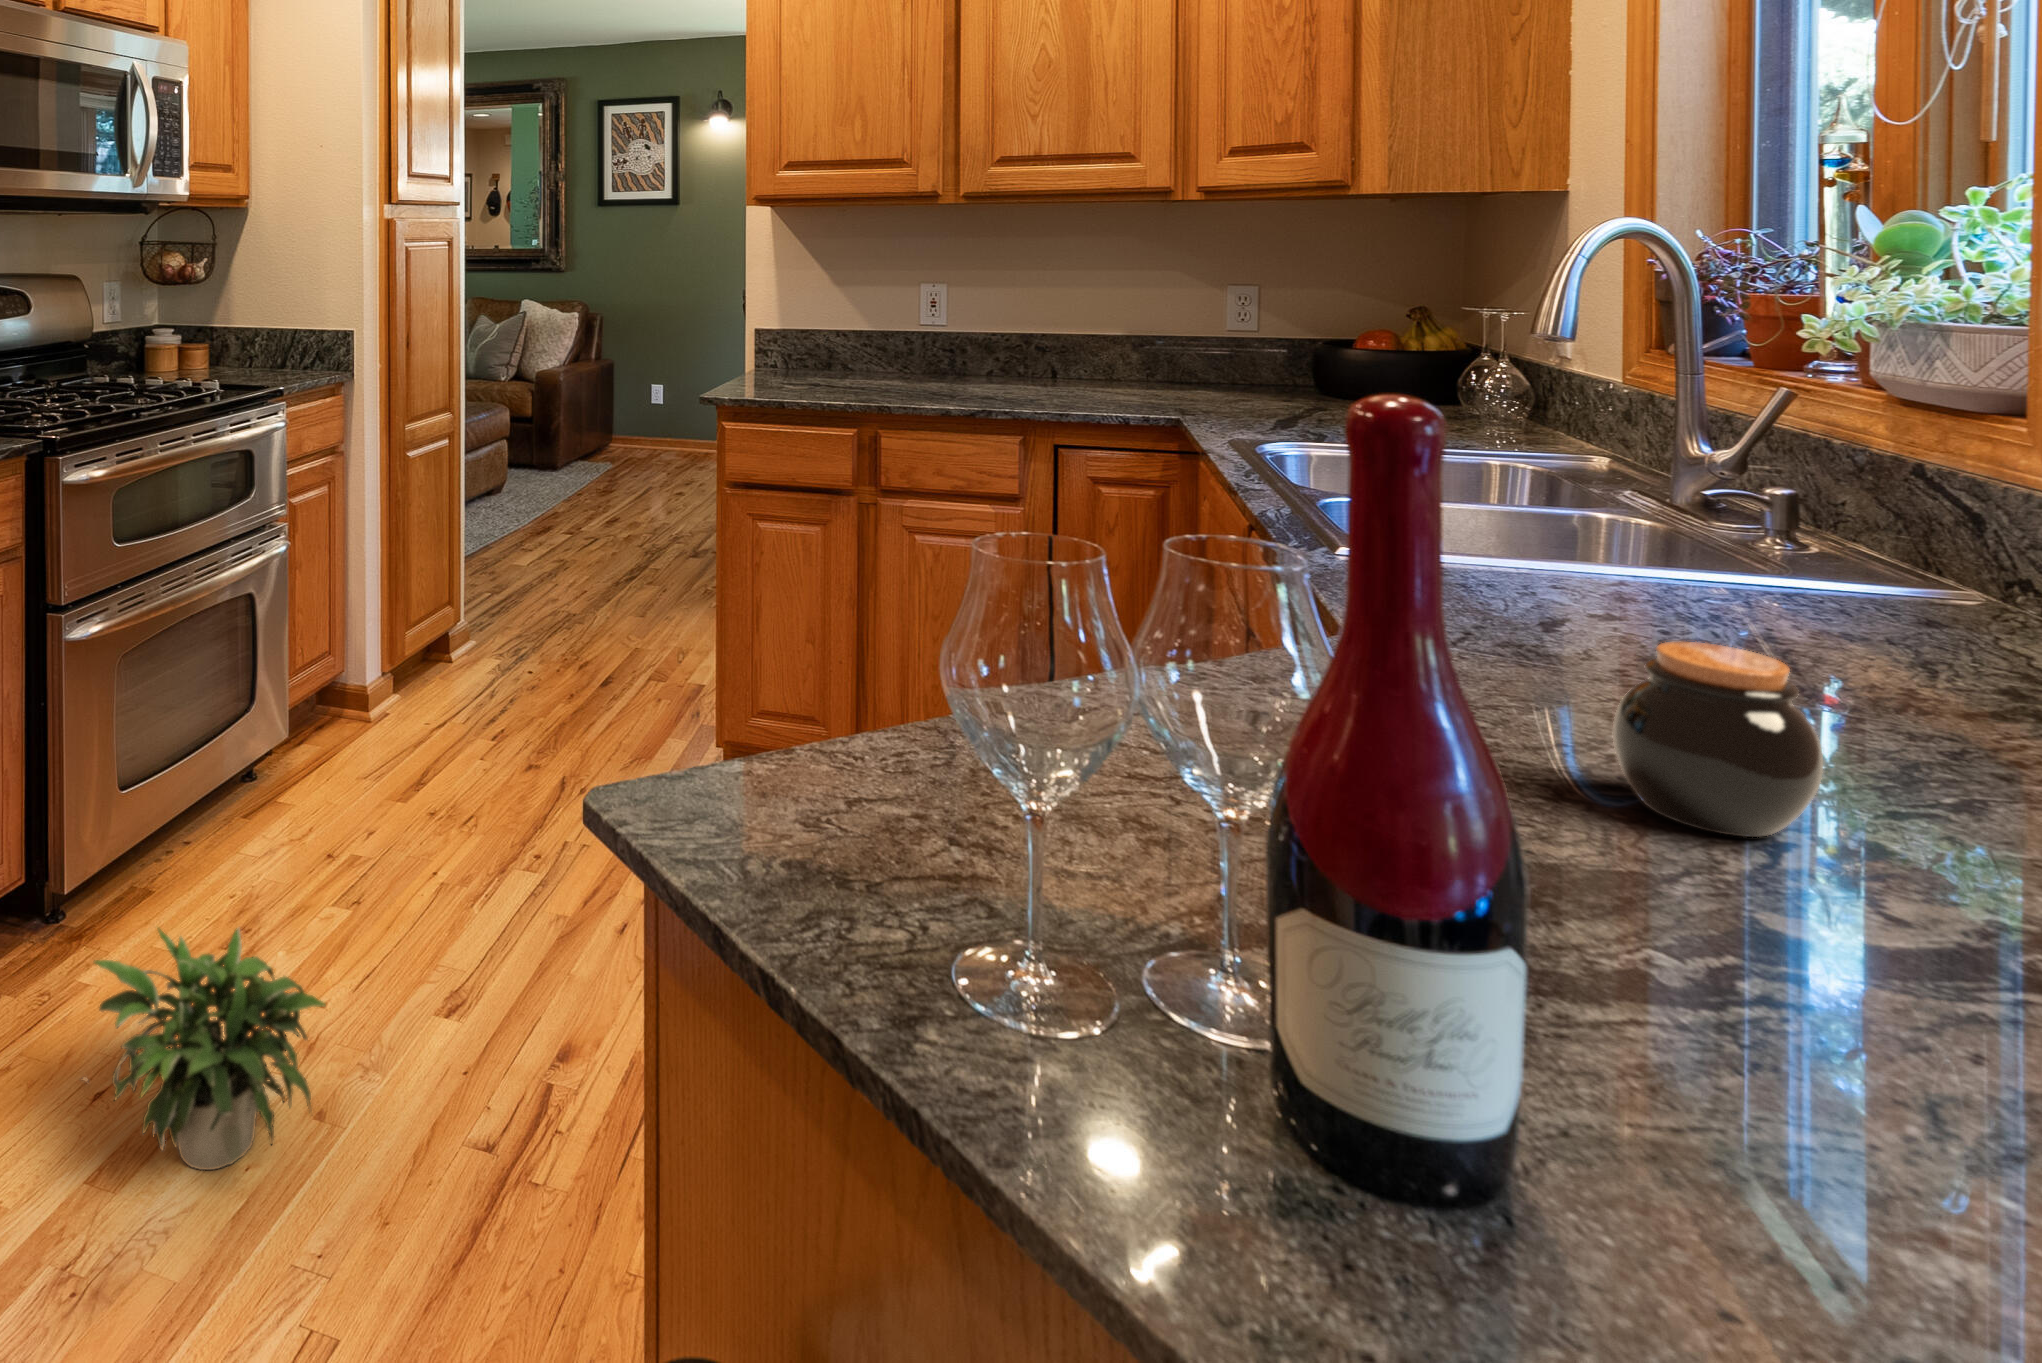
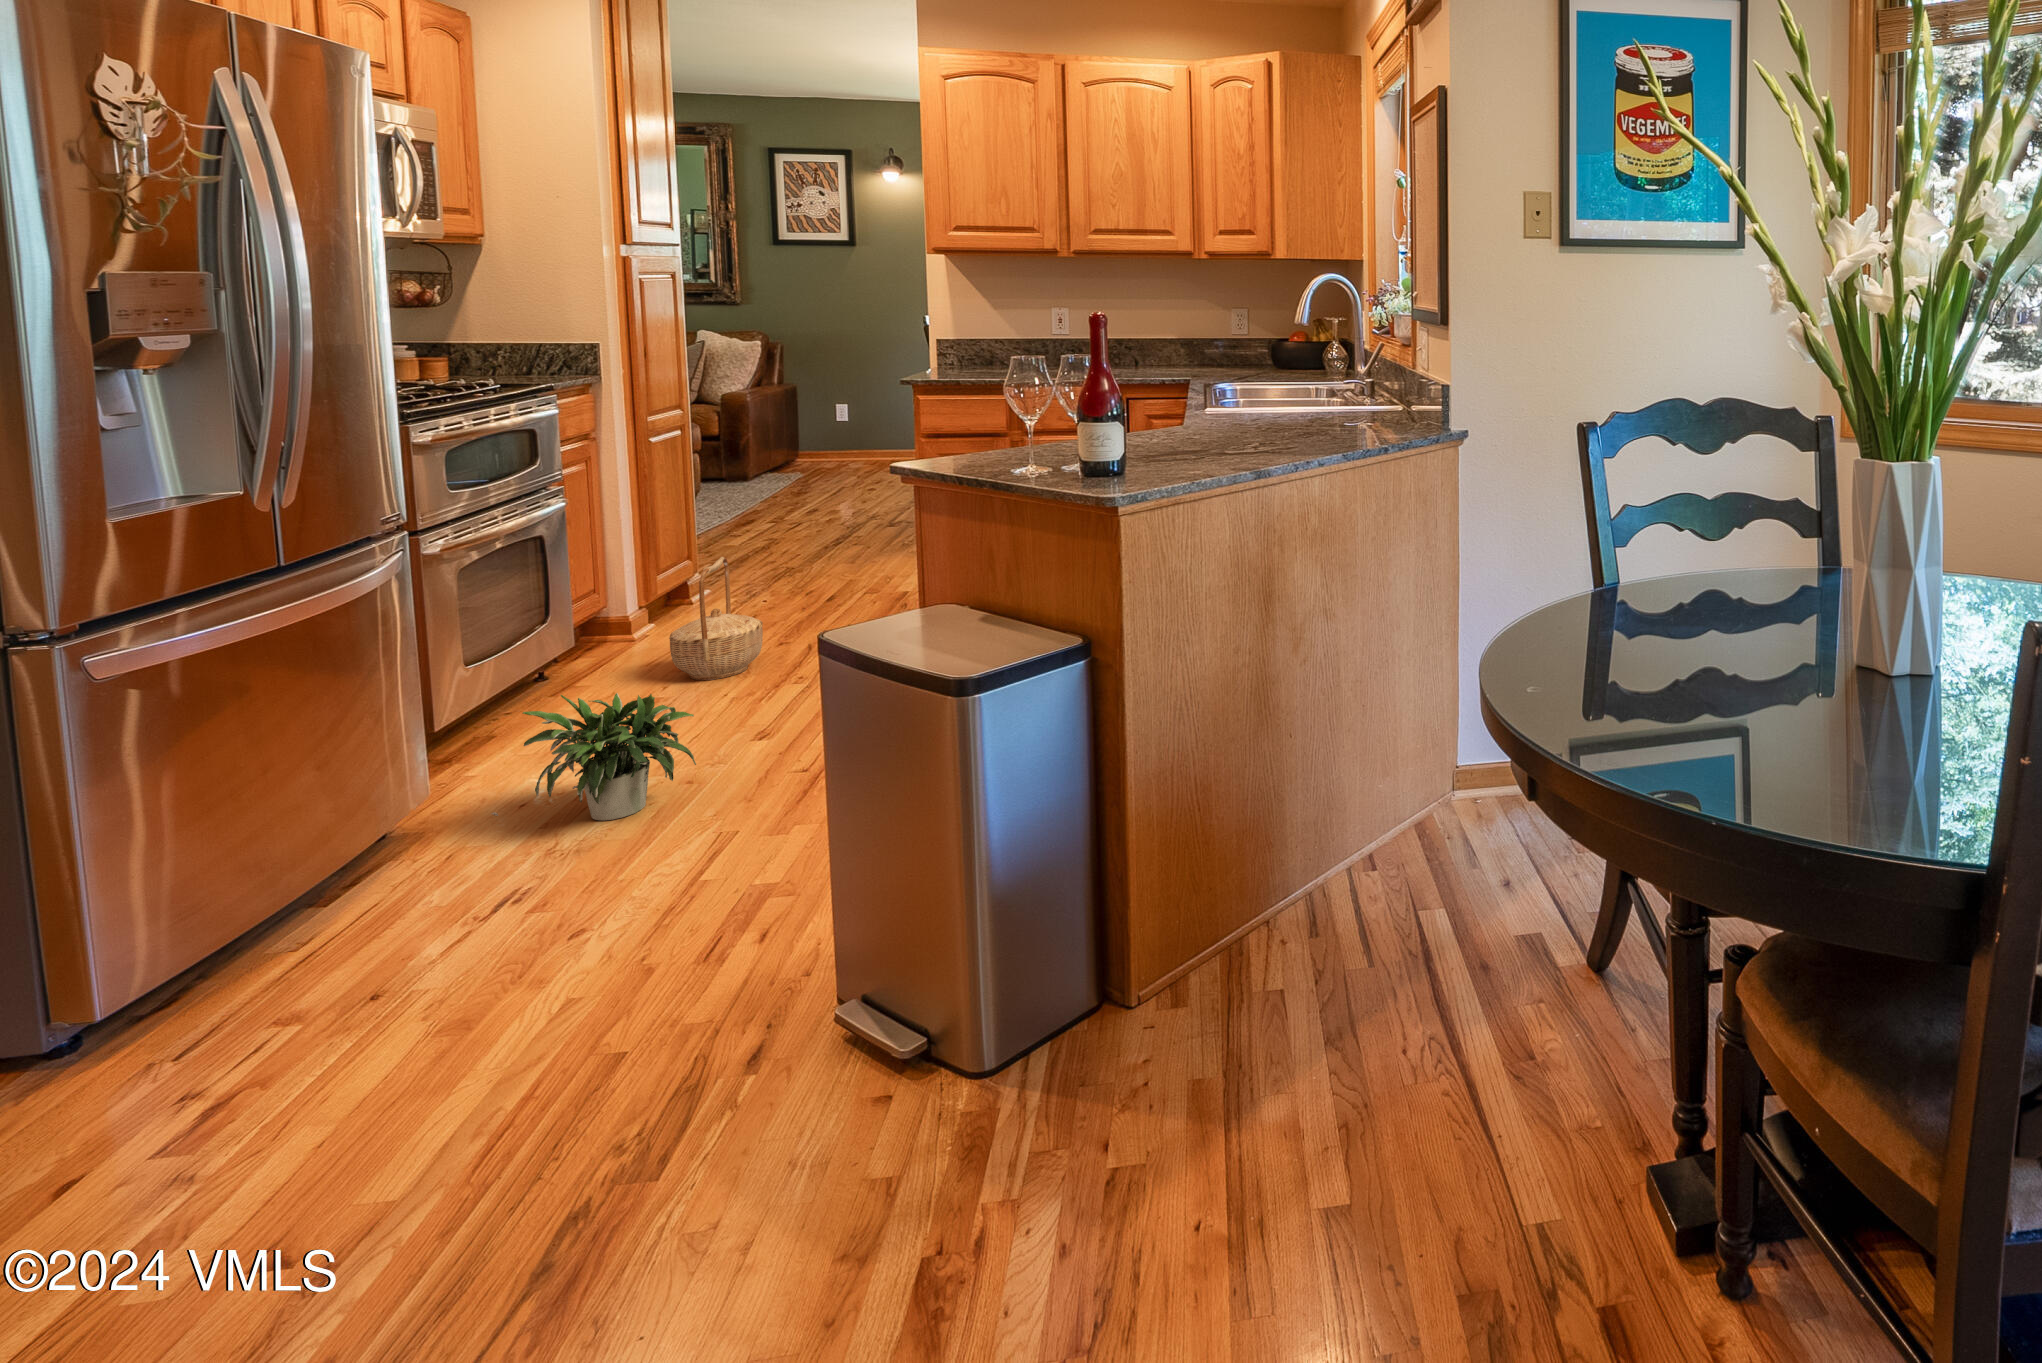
jar: present [1613,642,1823,837] -> none [1222,388,1264,435]
basket: none [386,646,498,829] -> present [669,557,763,680]

